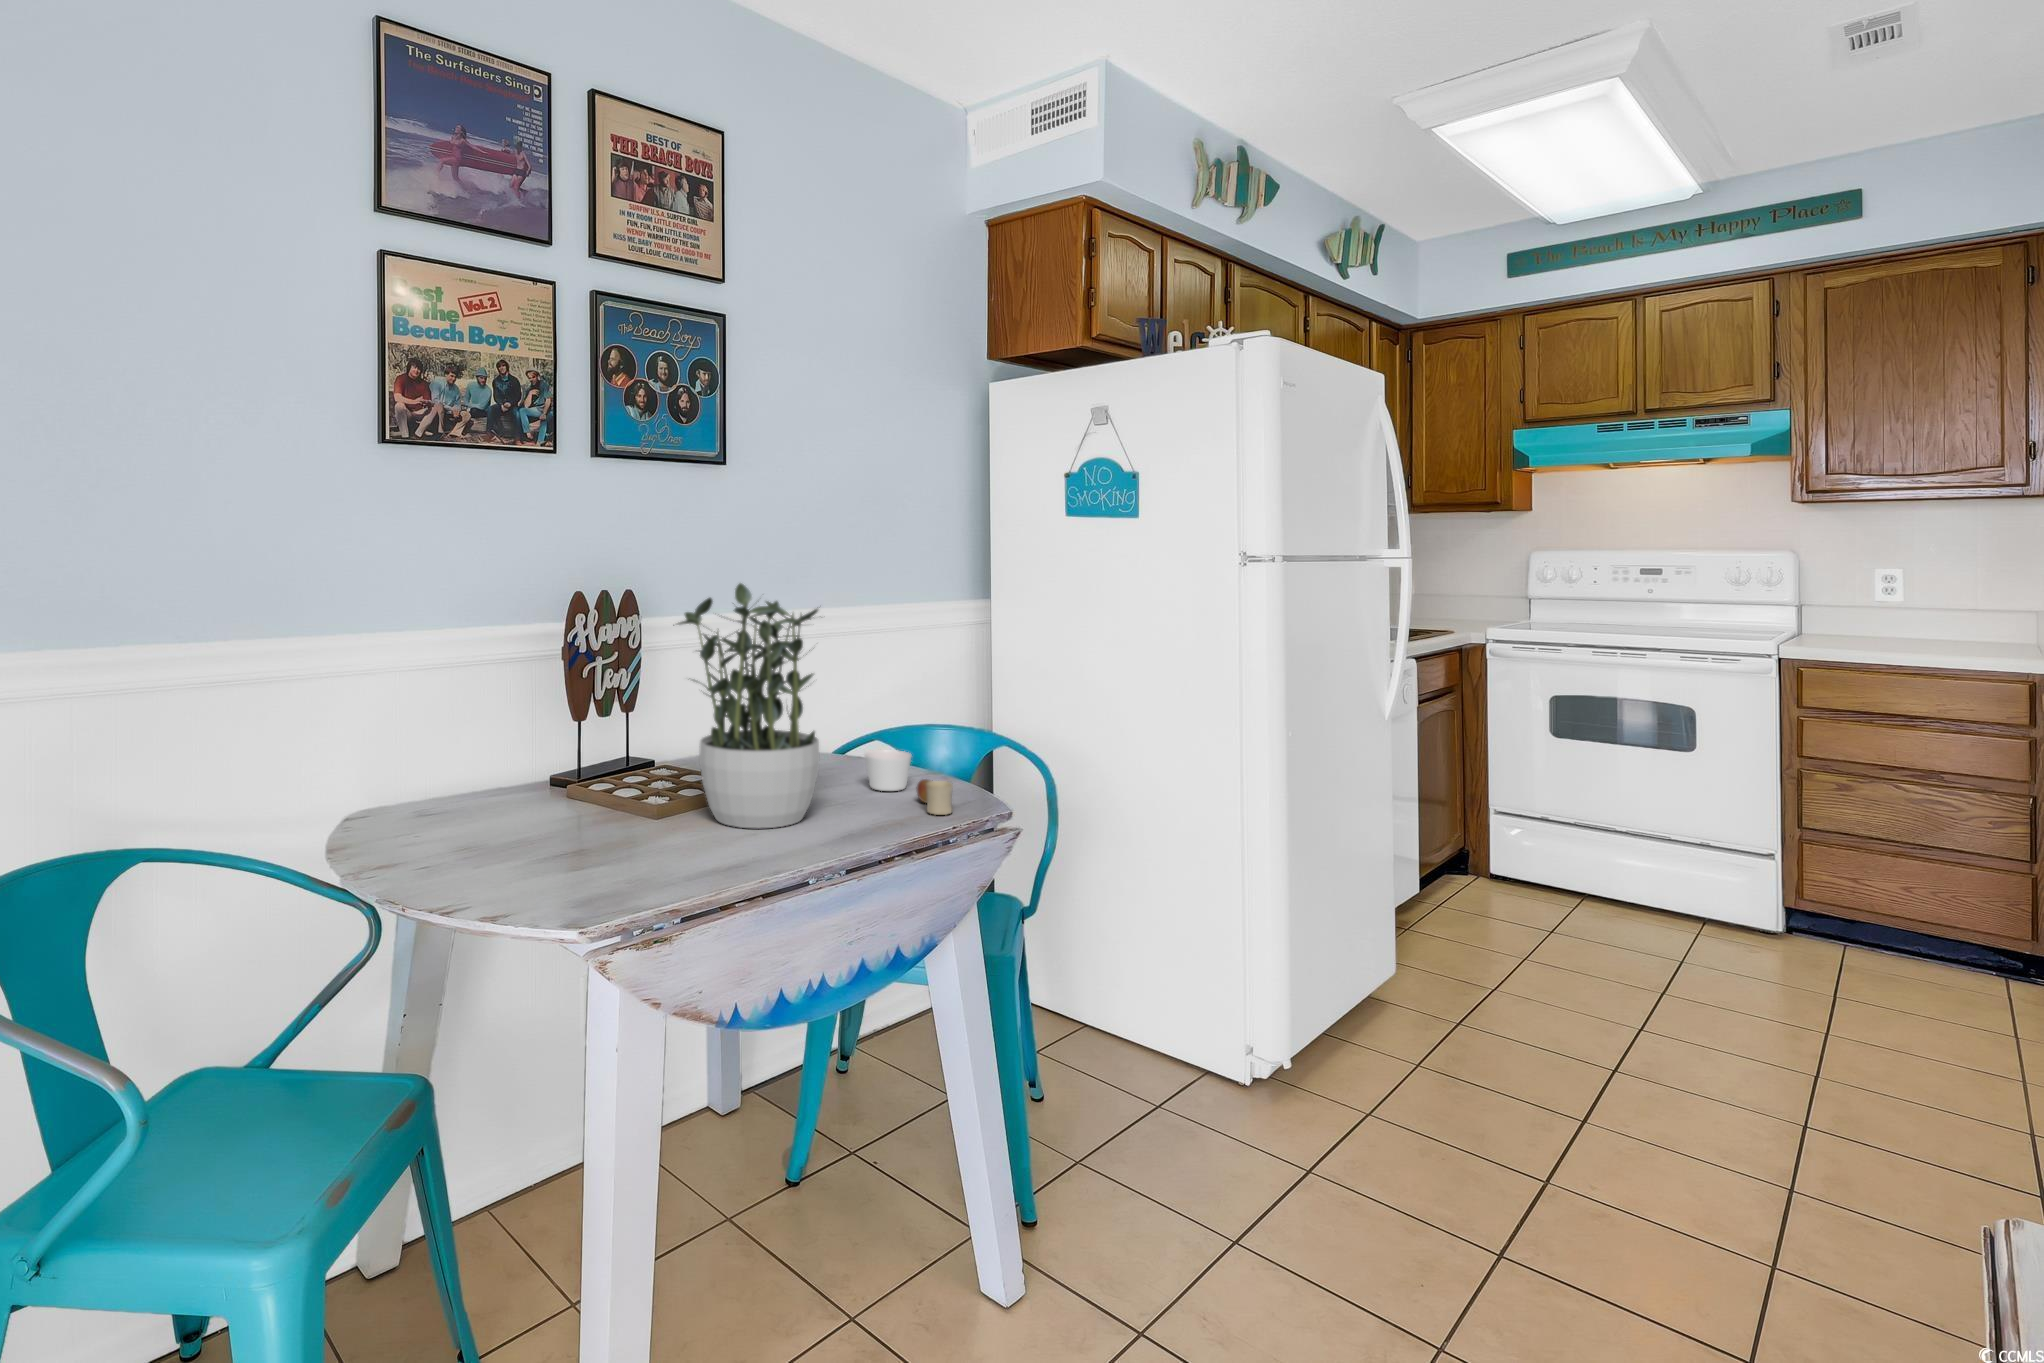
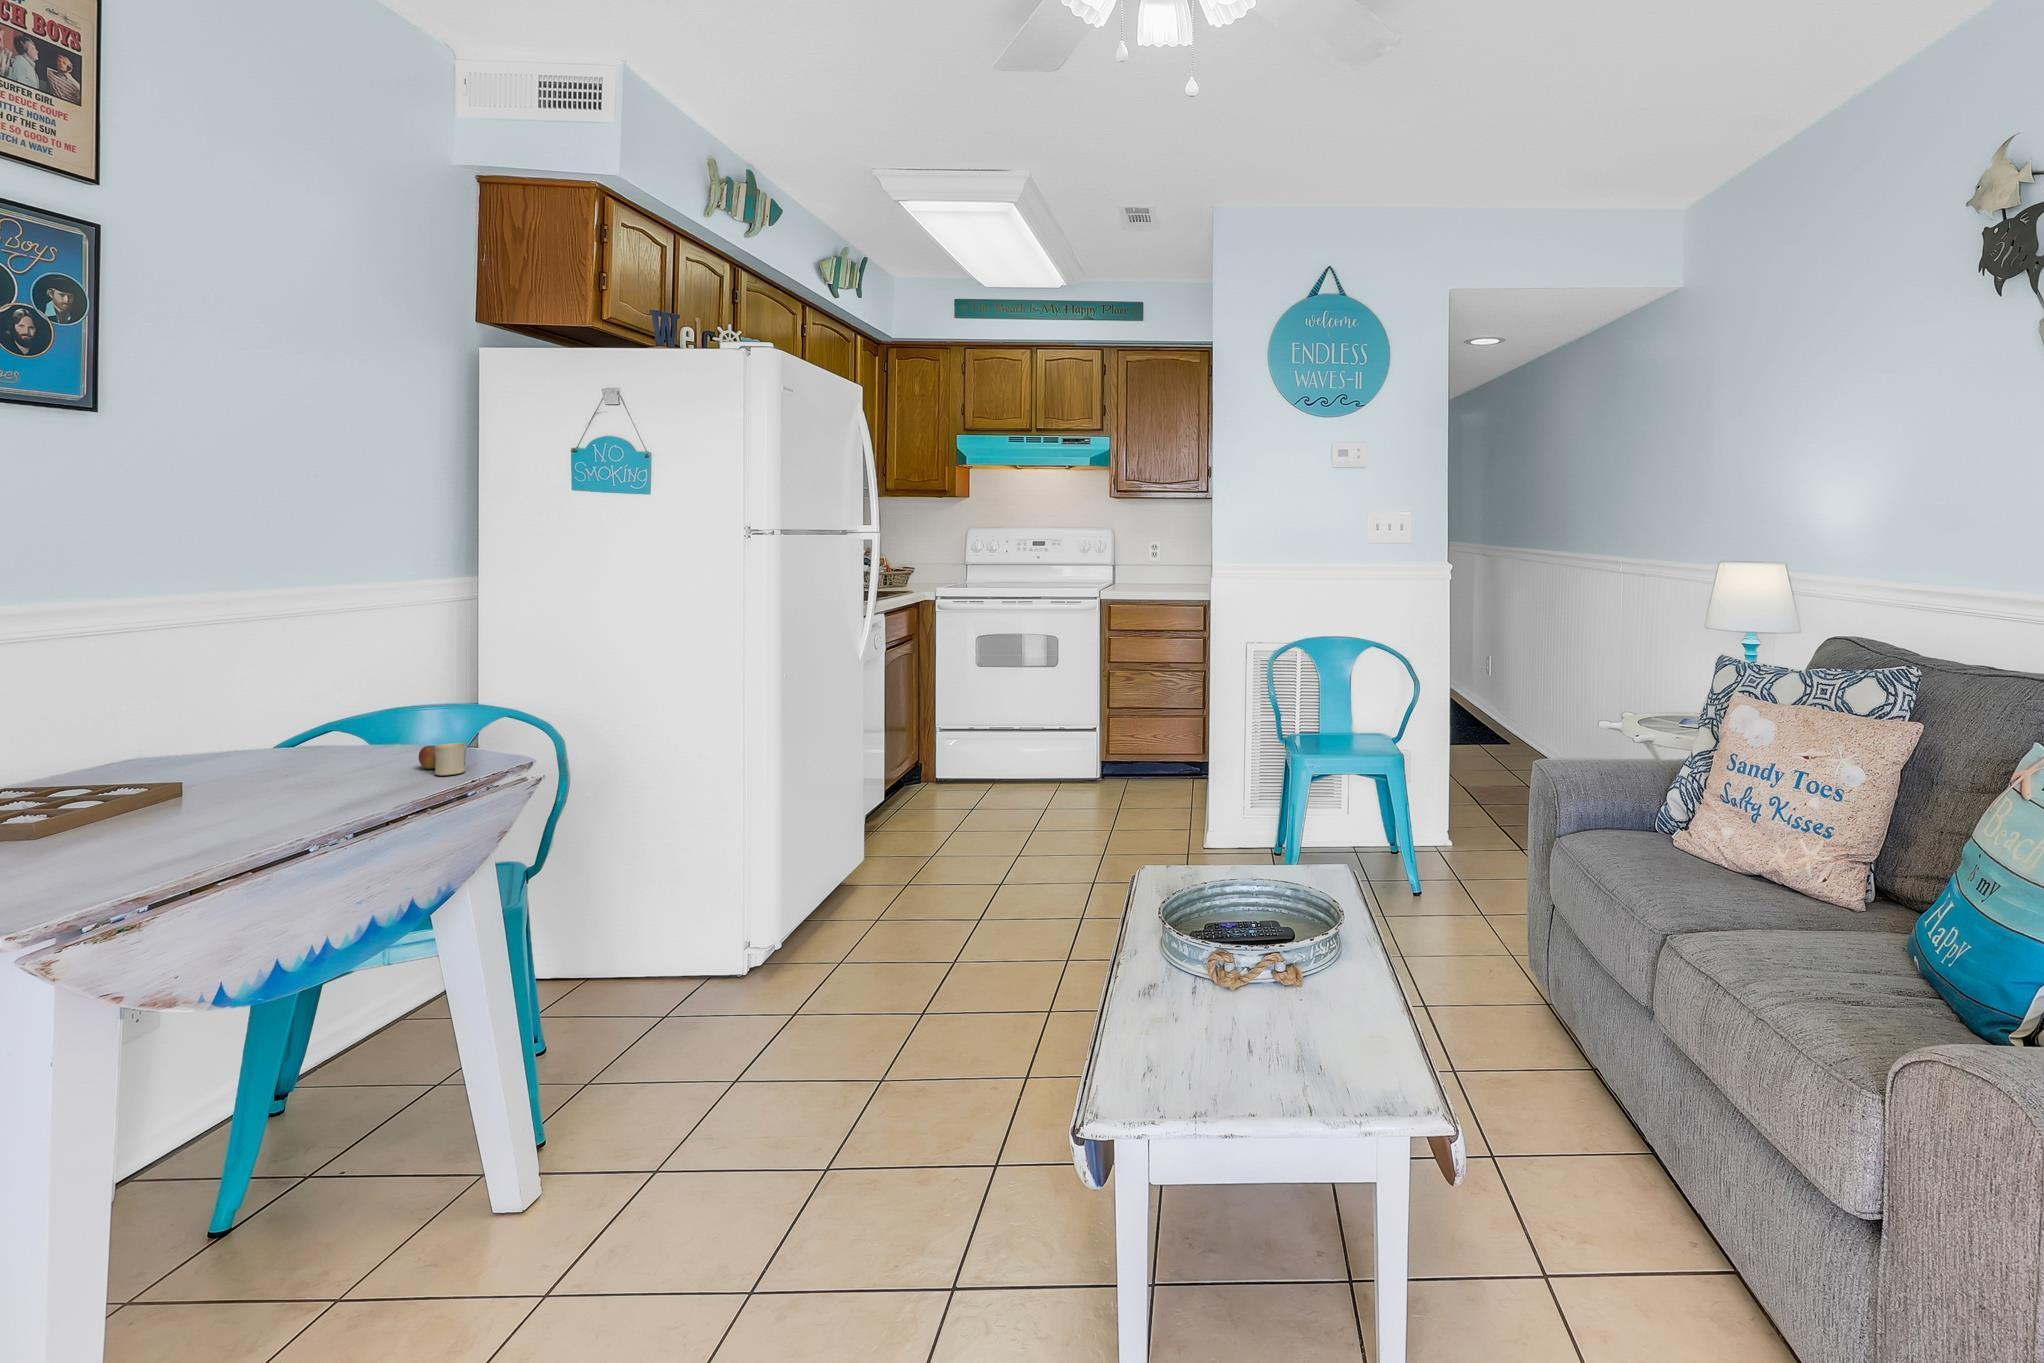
potted plant: present [673,583,819,828] -> none [77,551,306,823]
candle: present [865,750,911,791] -> none [344,725,407,767]

